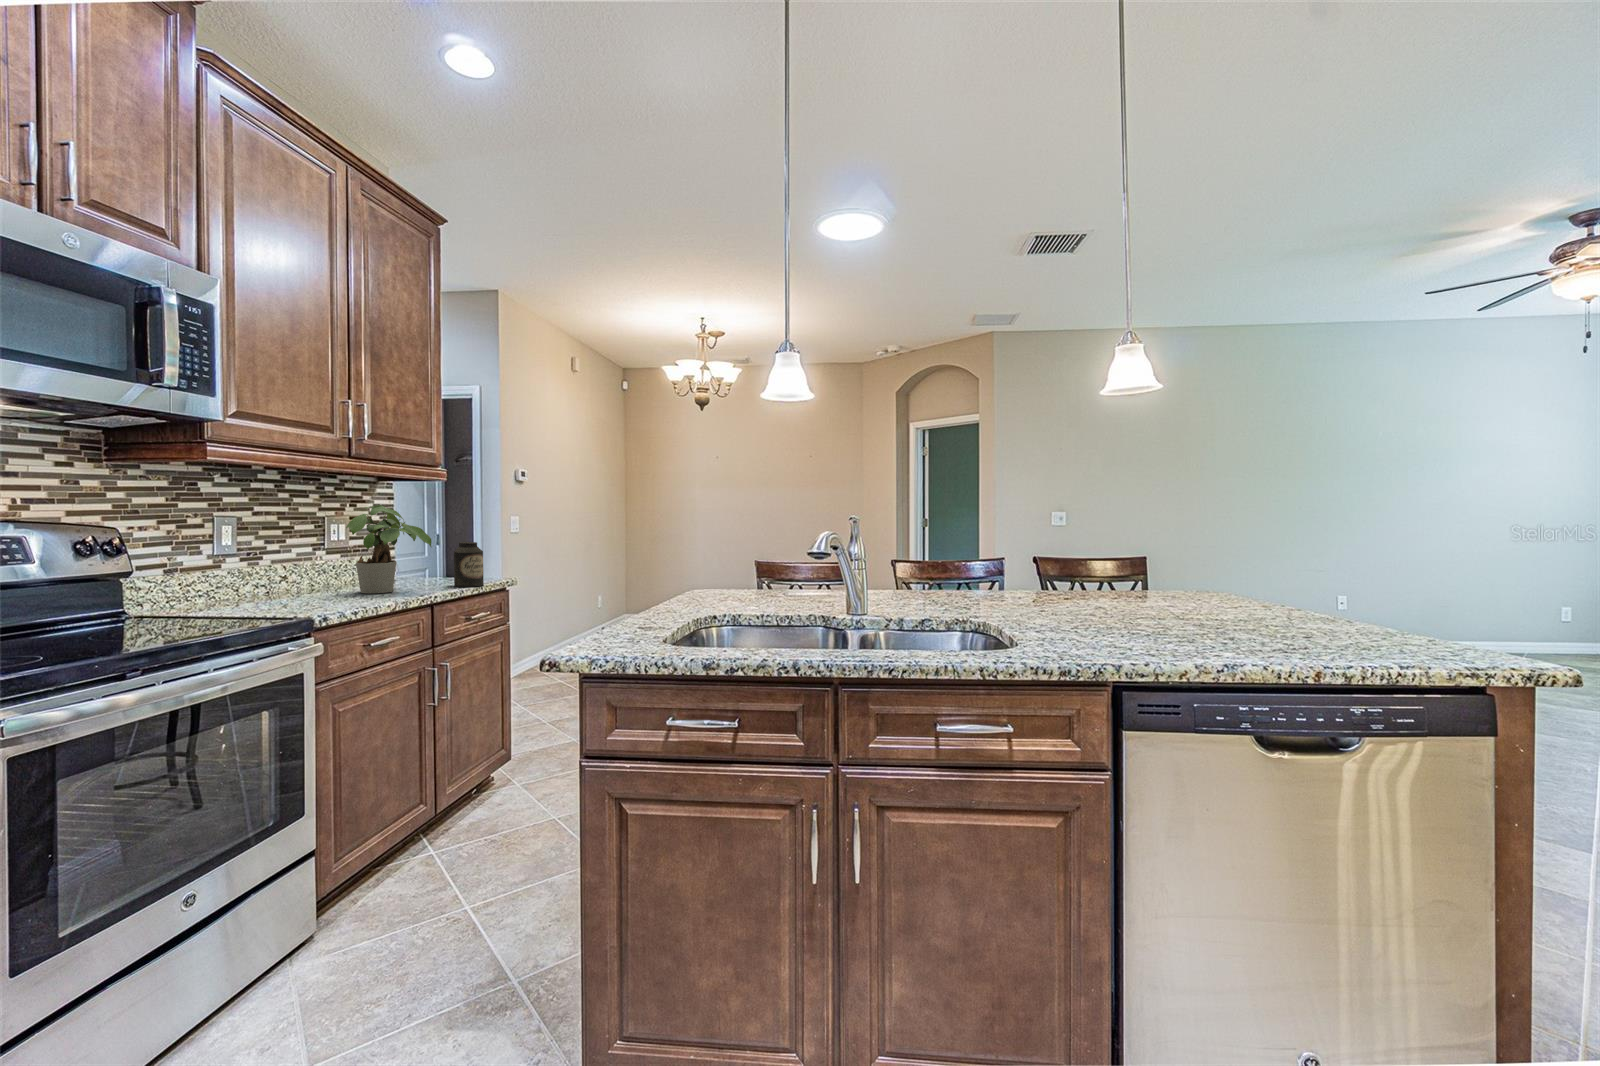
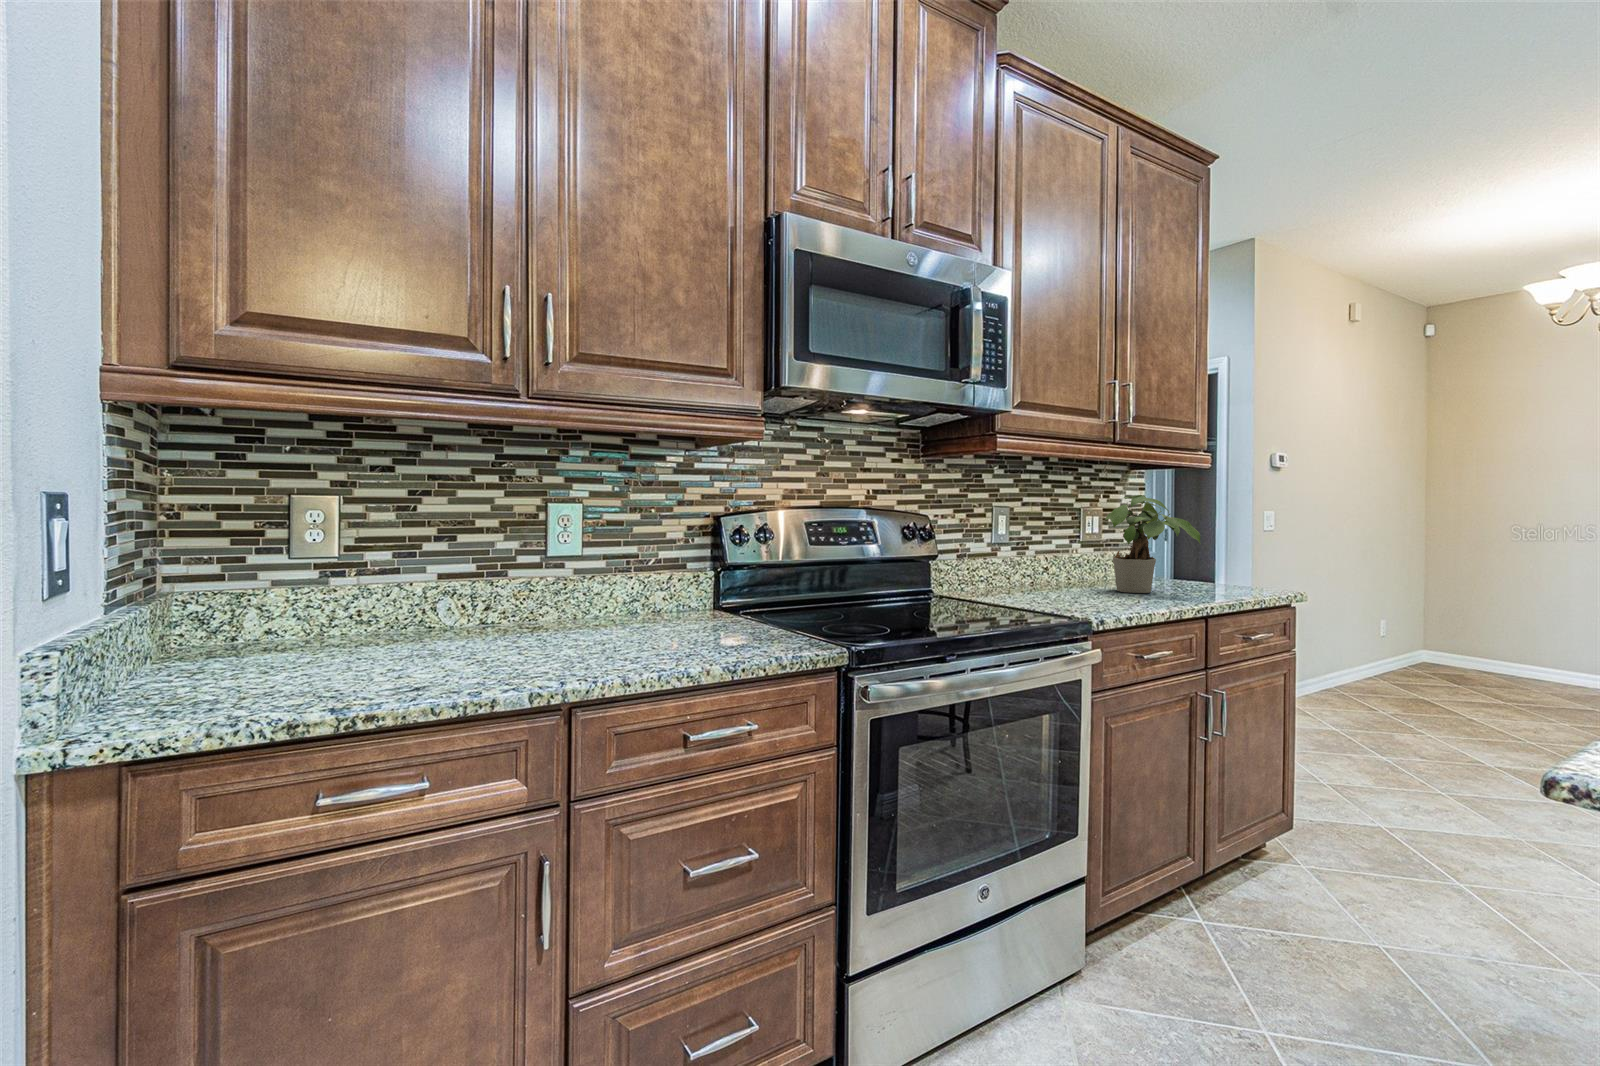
canister: present [454,542,484,587] -> none [1219,539,1258,595]

